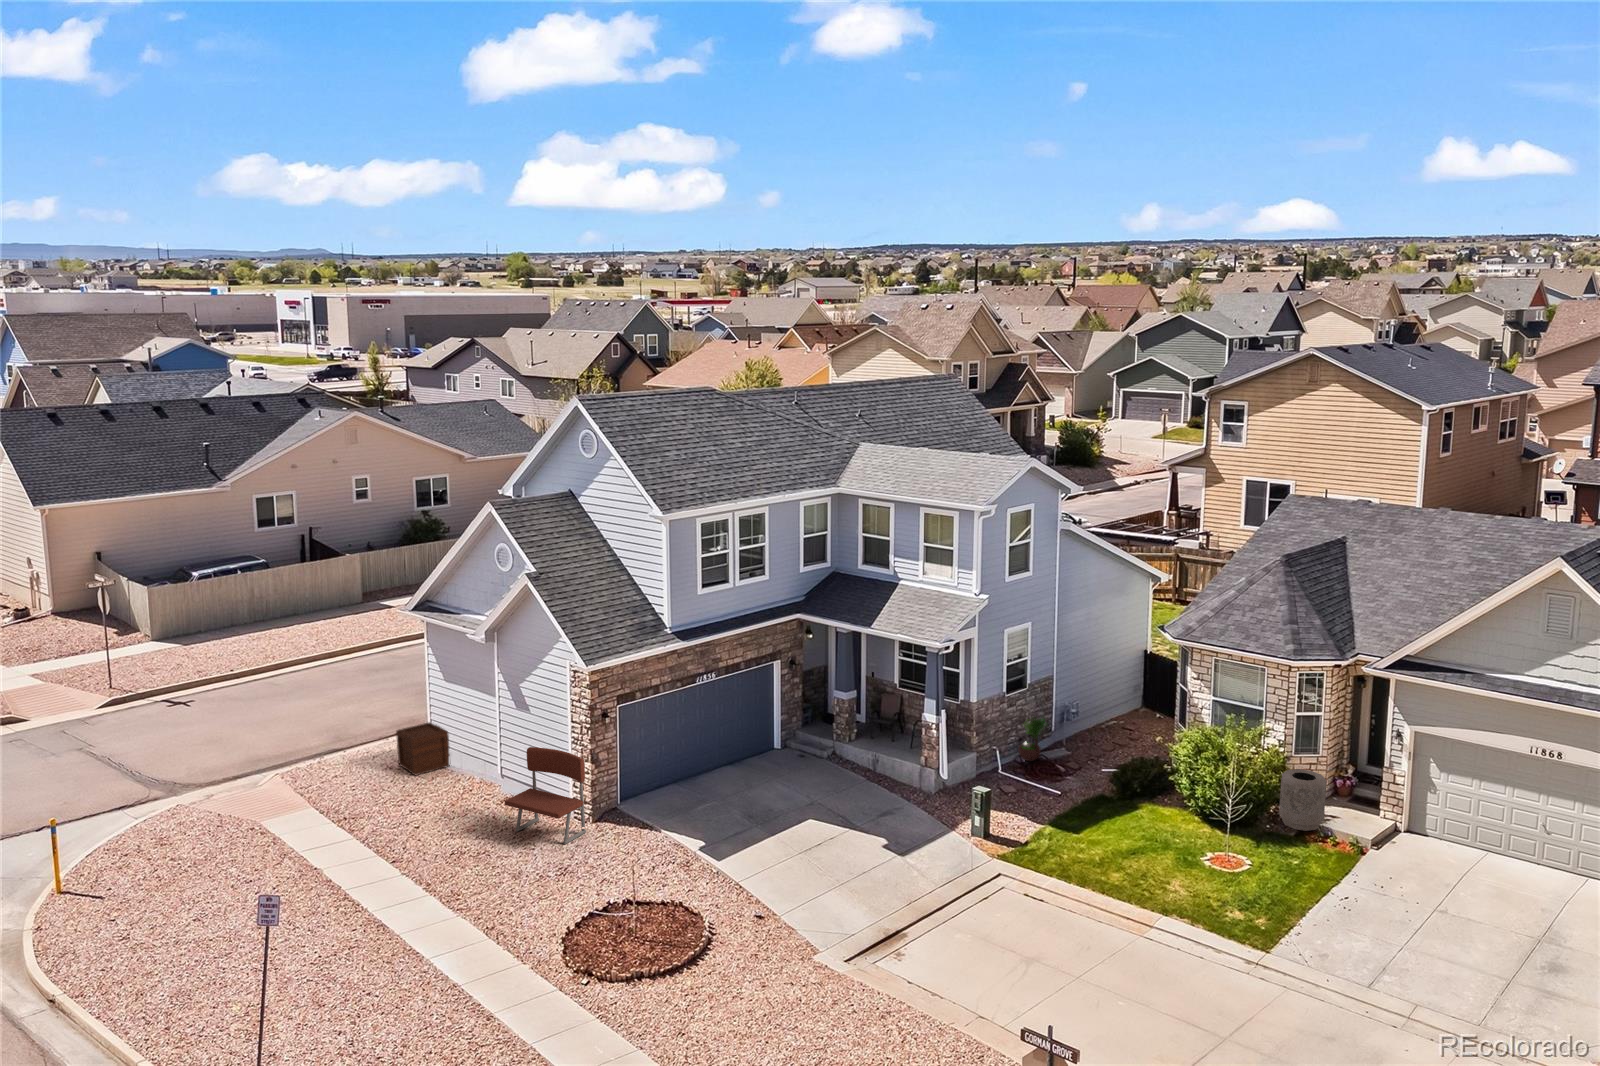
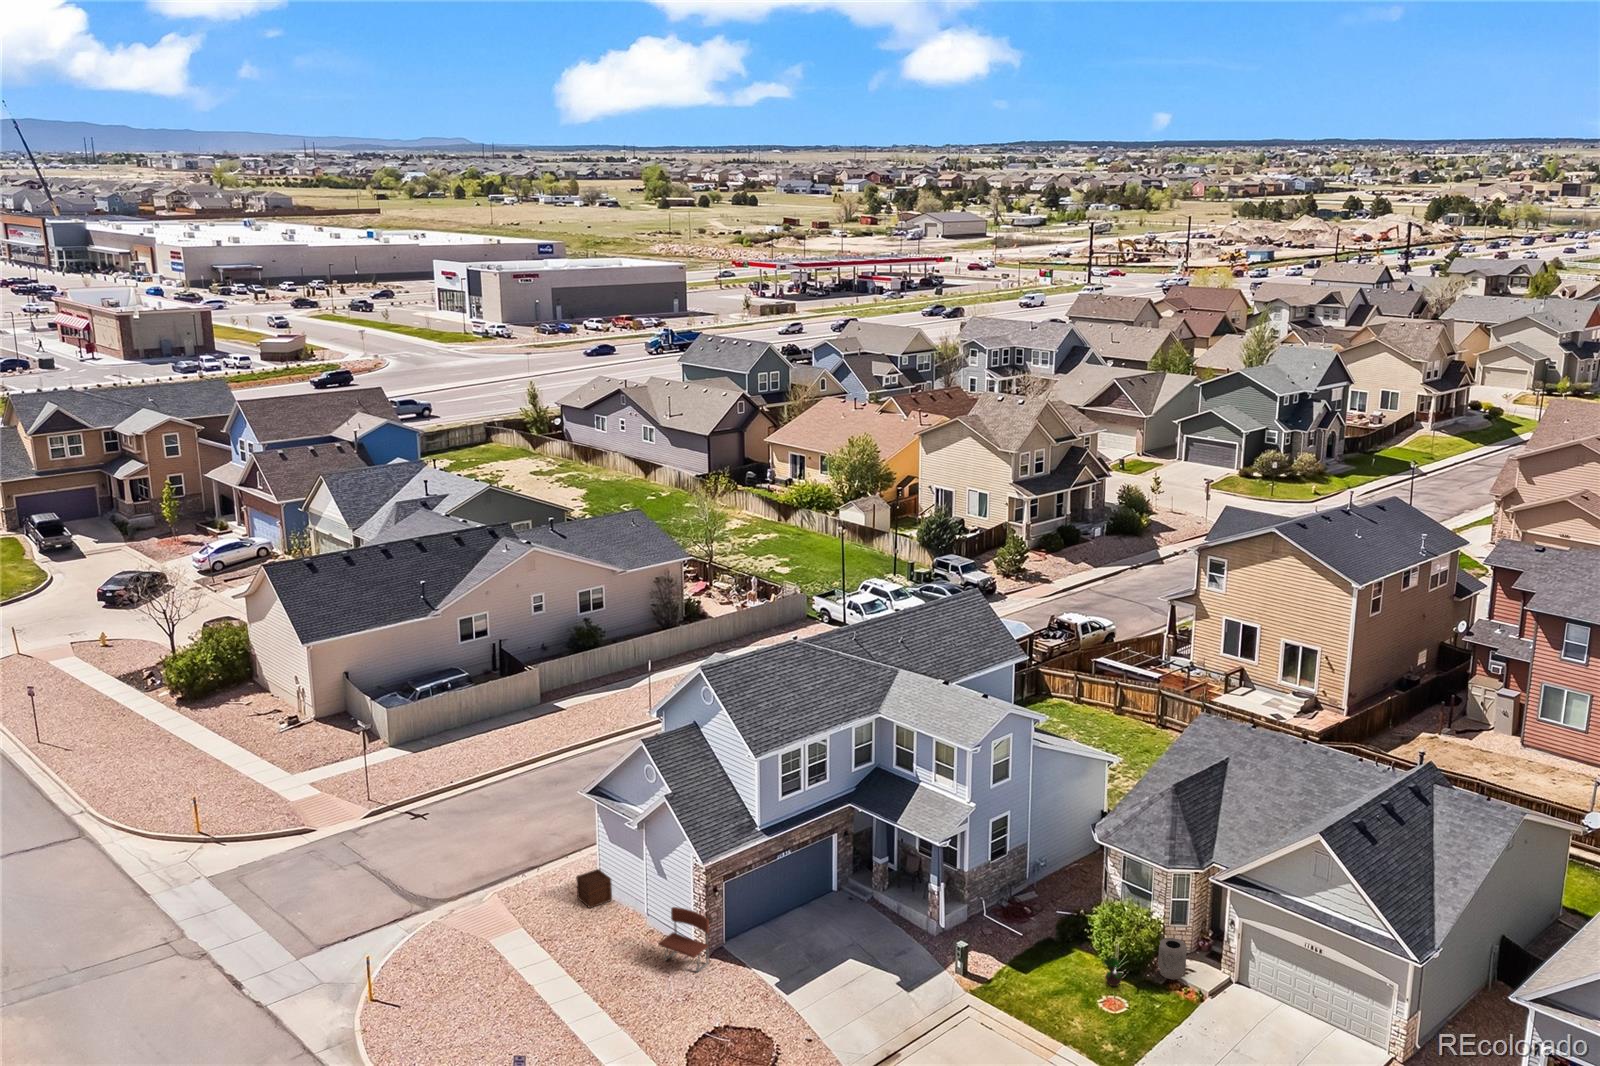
potted tree: present [1019,718,1045,761] -> present [1102,956,1122,986]

